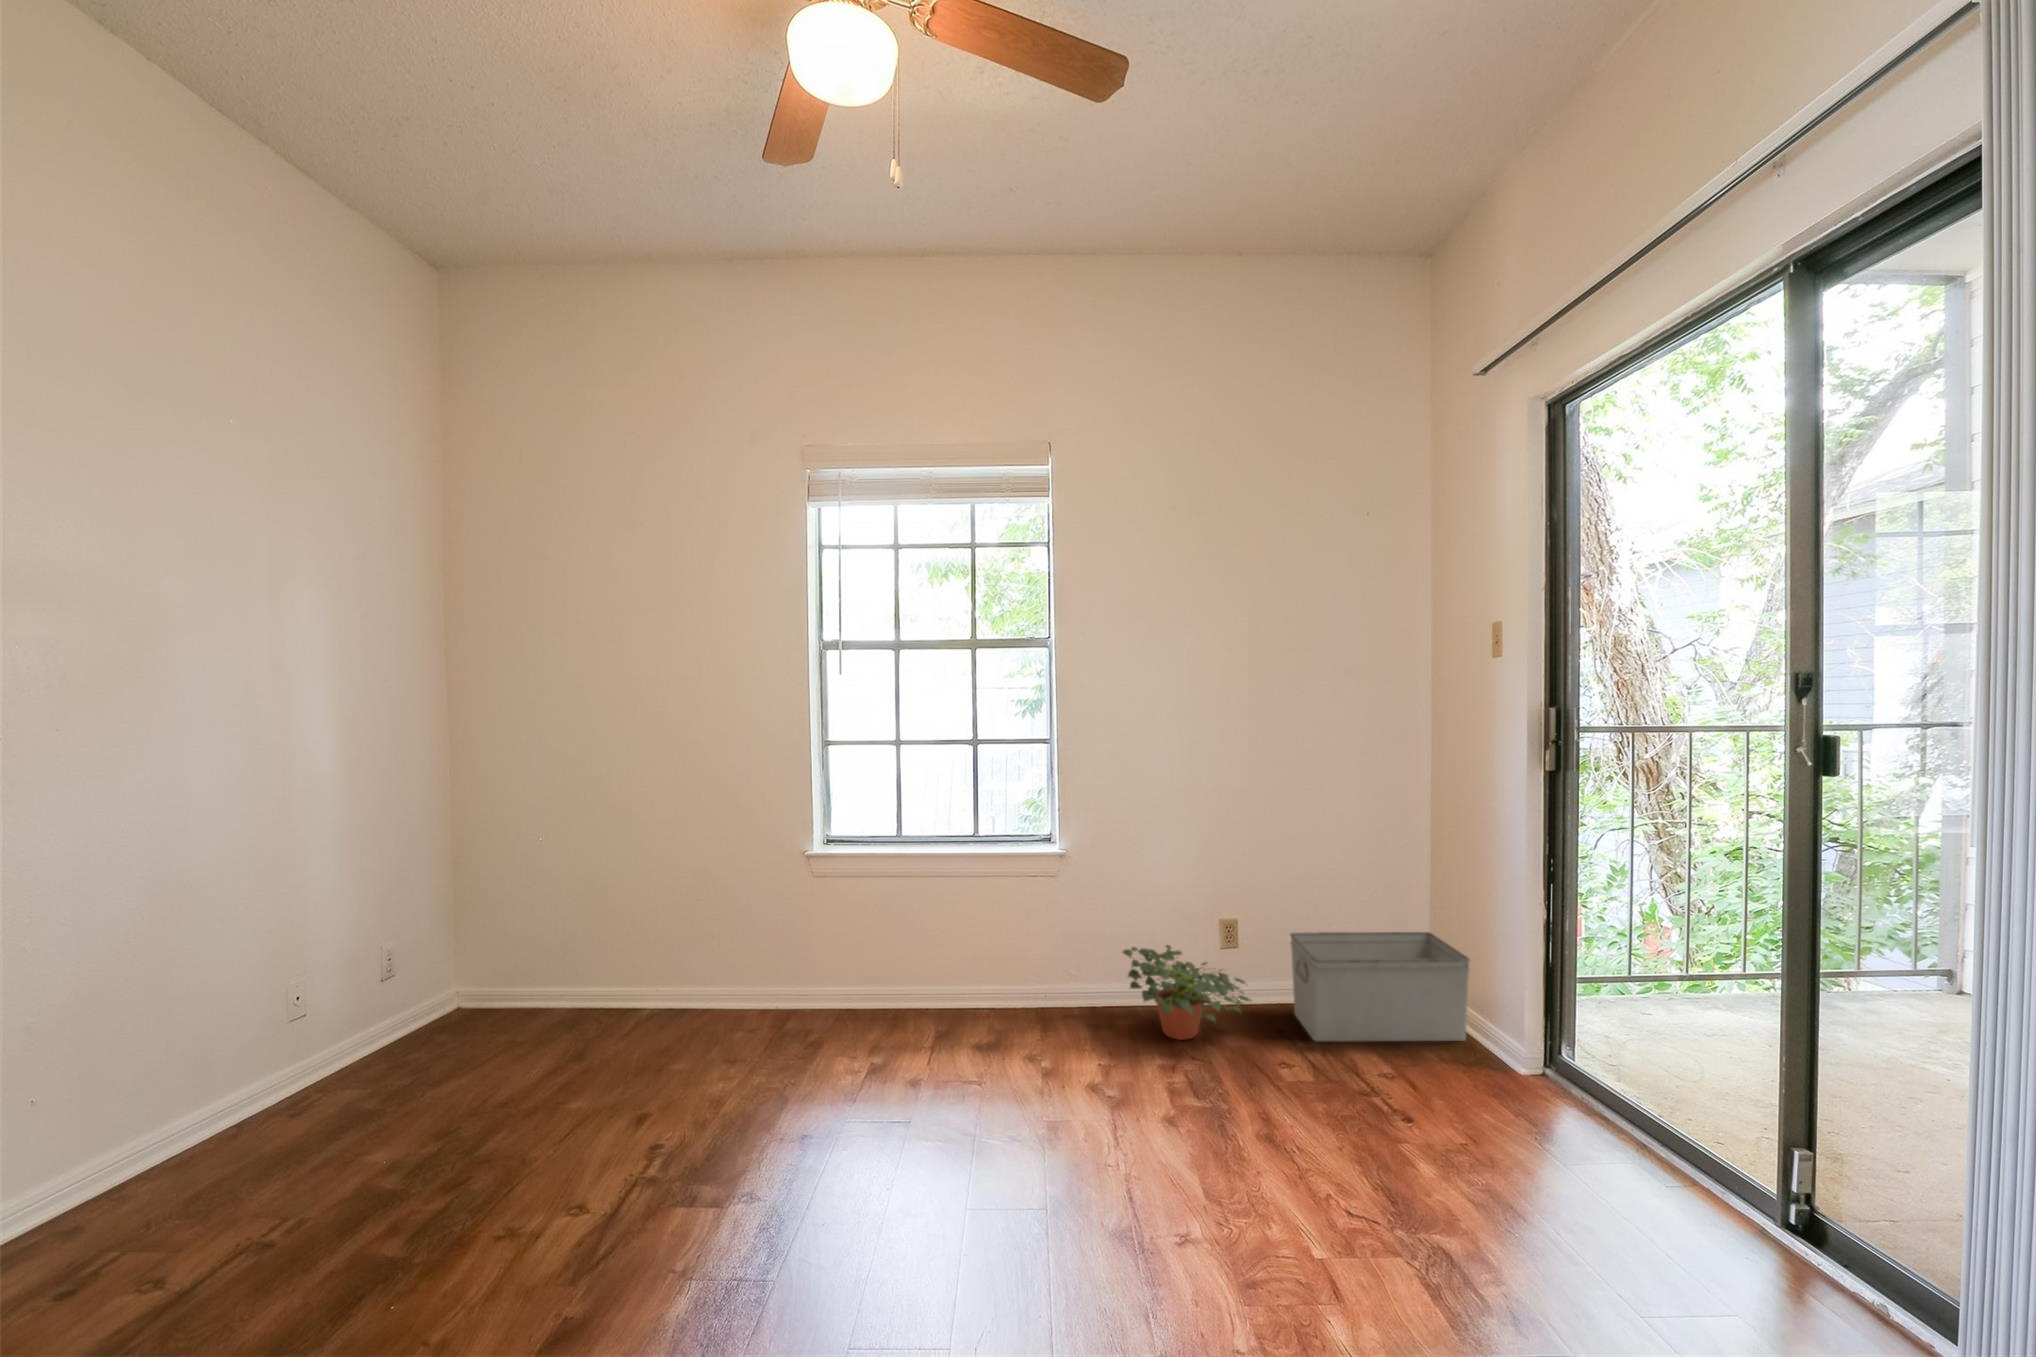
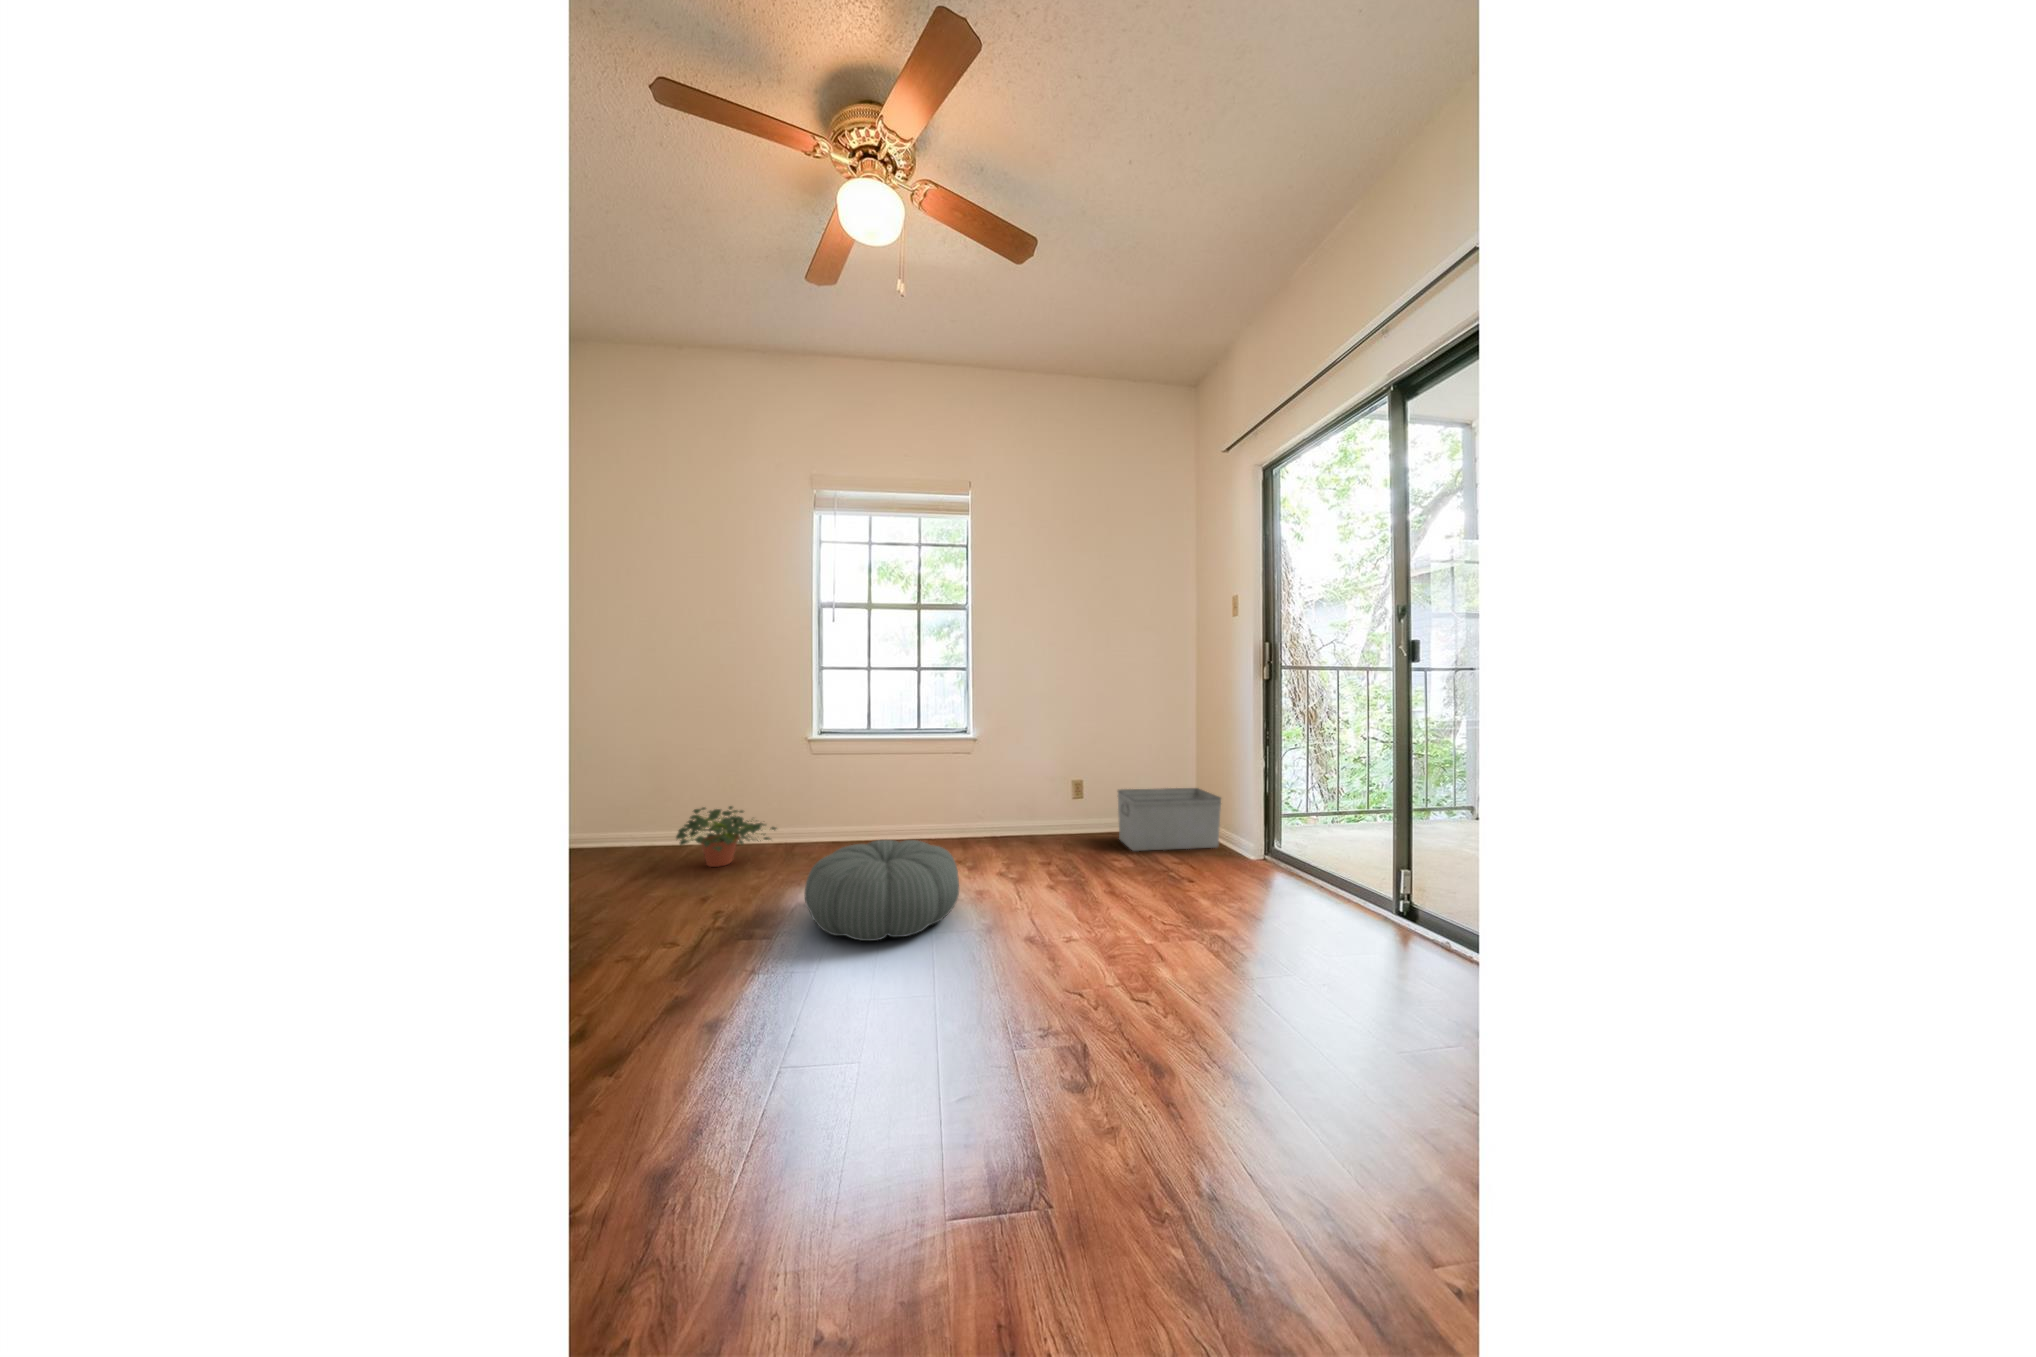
potted plant: present [1123,945,1251,1040] -> present [676,806,776,867]
pouf: none [789,1035,1018,1214] -> present [805,840,959,941]

